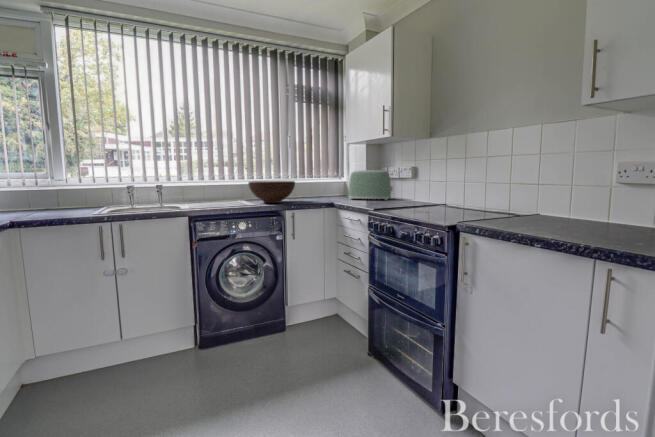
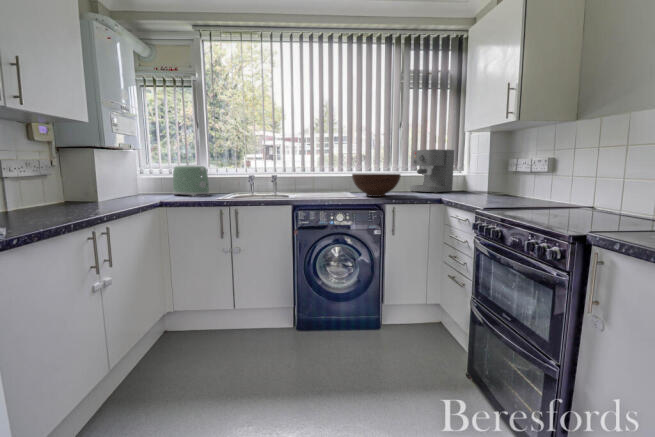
coffee maker: none [300,159,337,198] -> present [410,149,454,193]
toaster: present [349,170,393,200] -> present [173,165,209,196]

